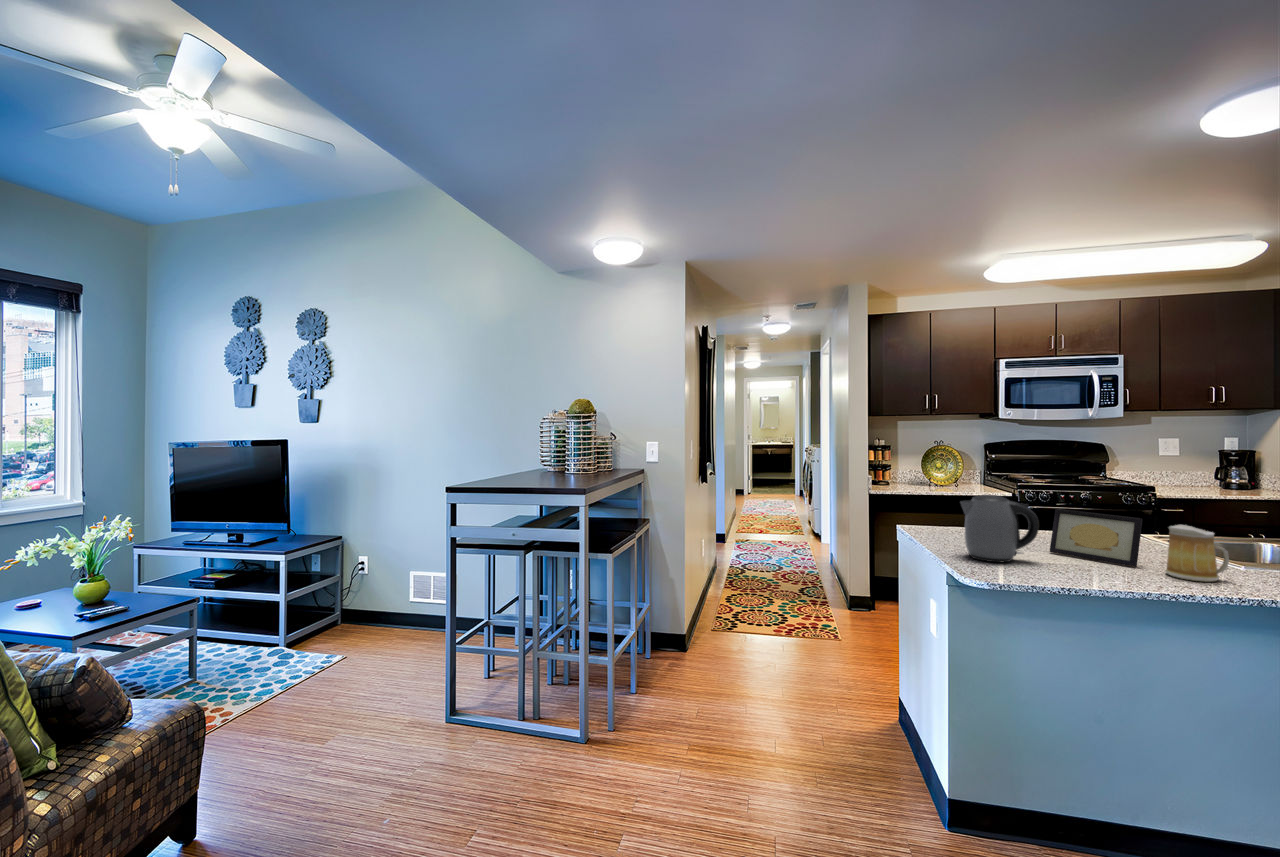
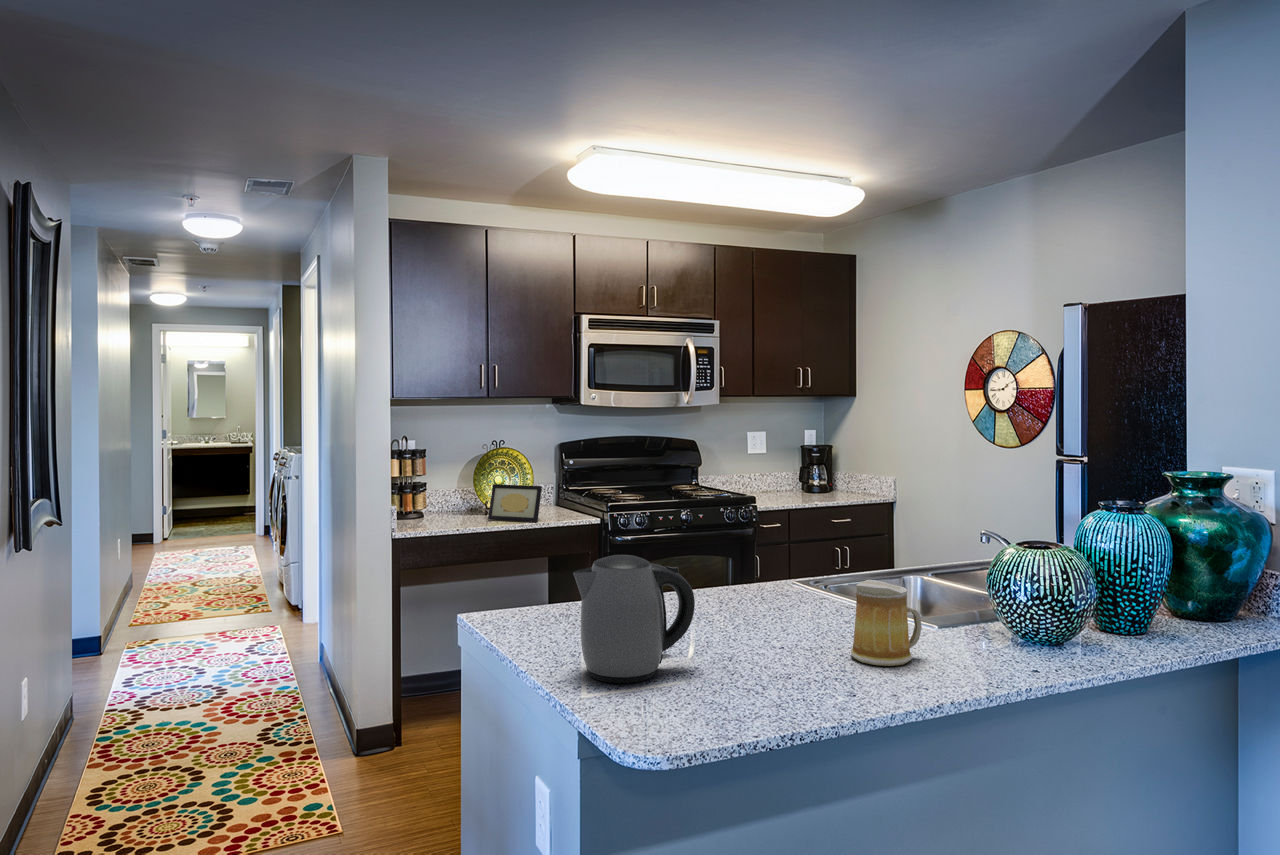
picture frame: present [1050,509,1143,567] -> present [488,484,542,522]

